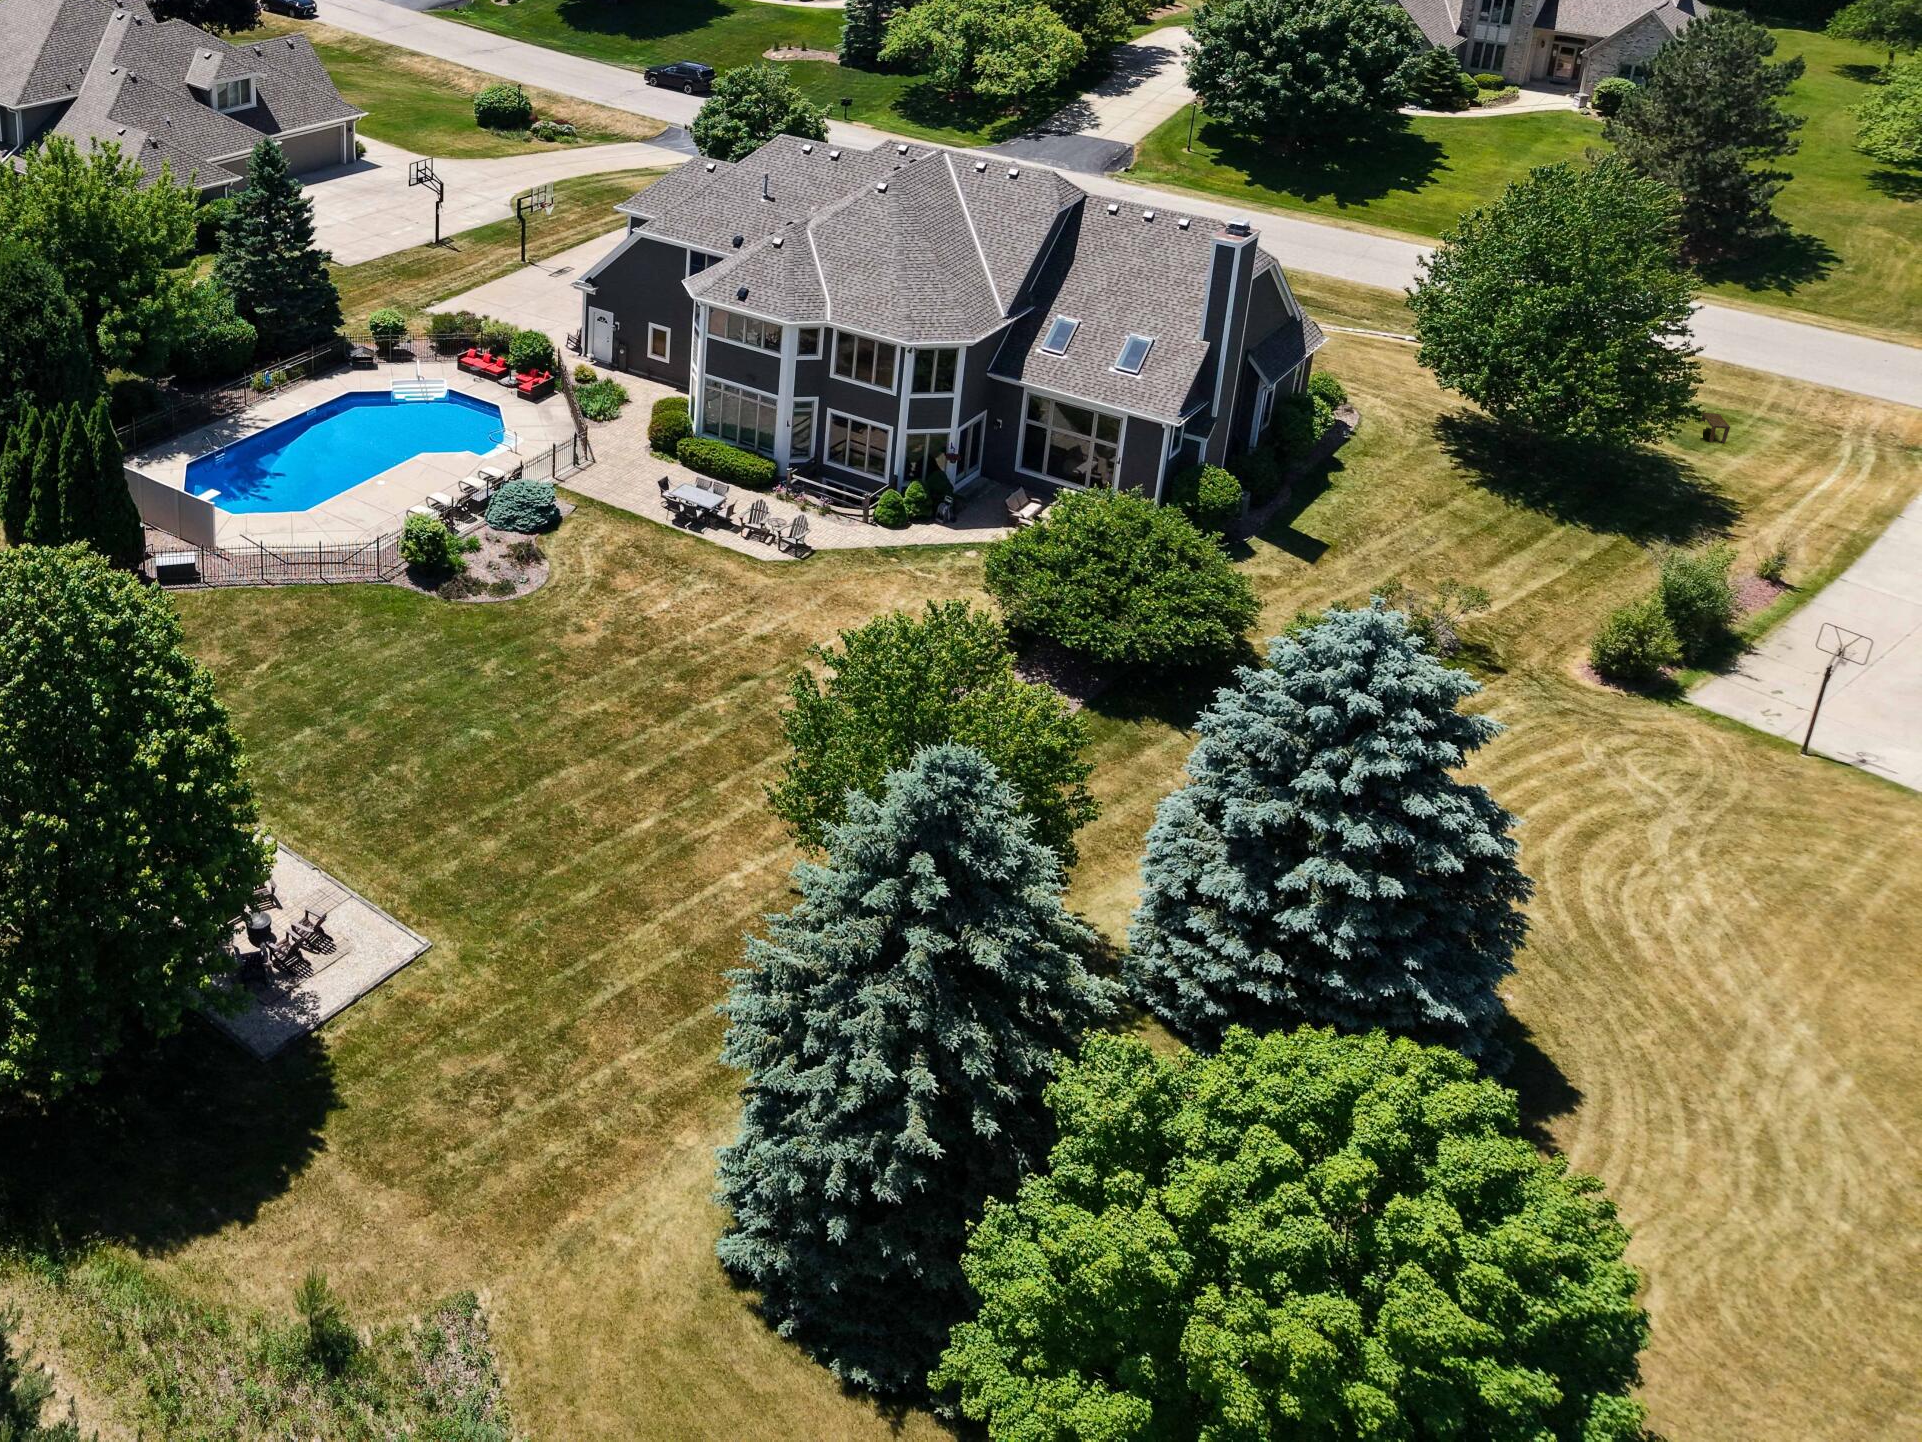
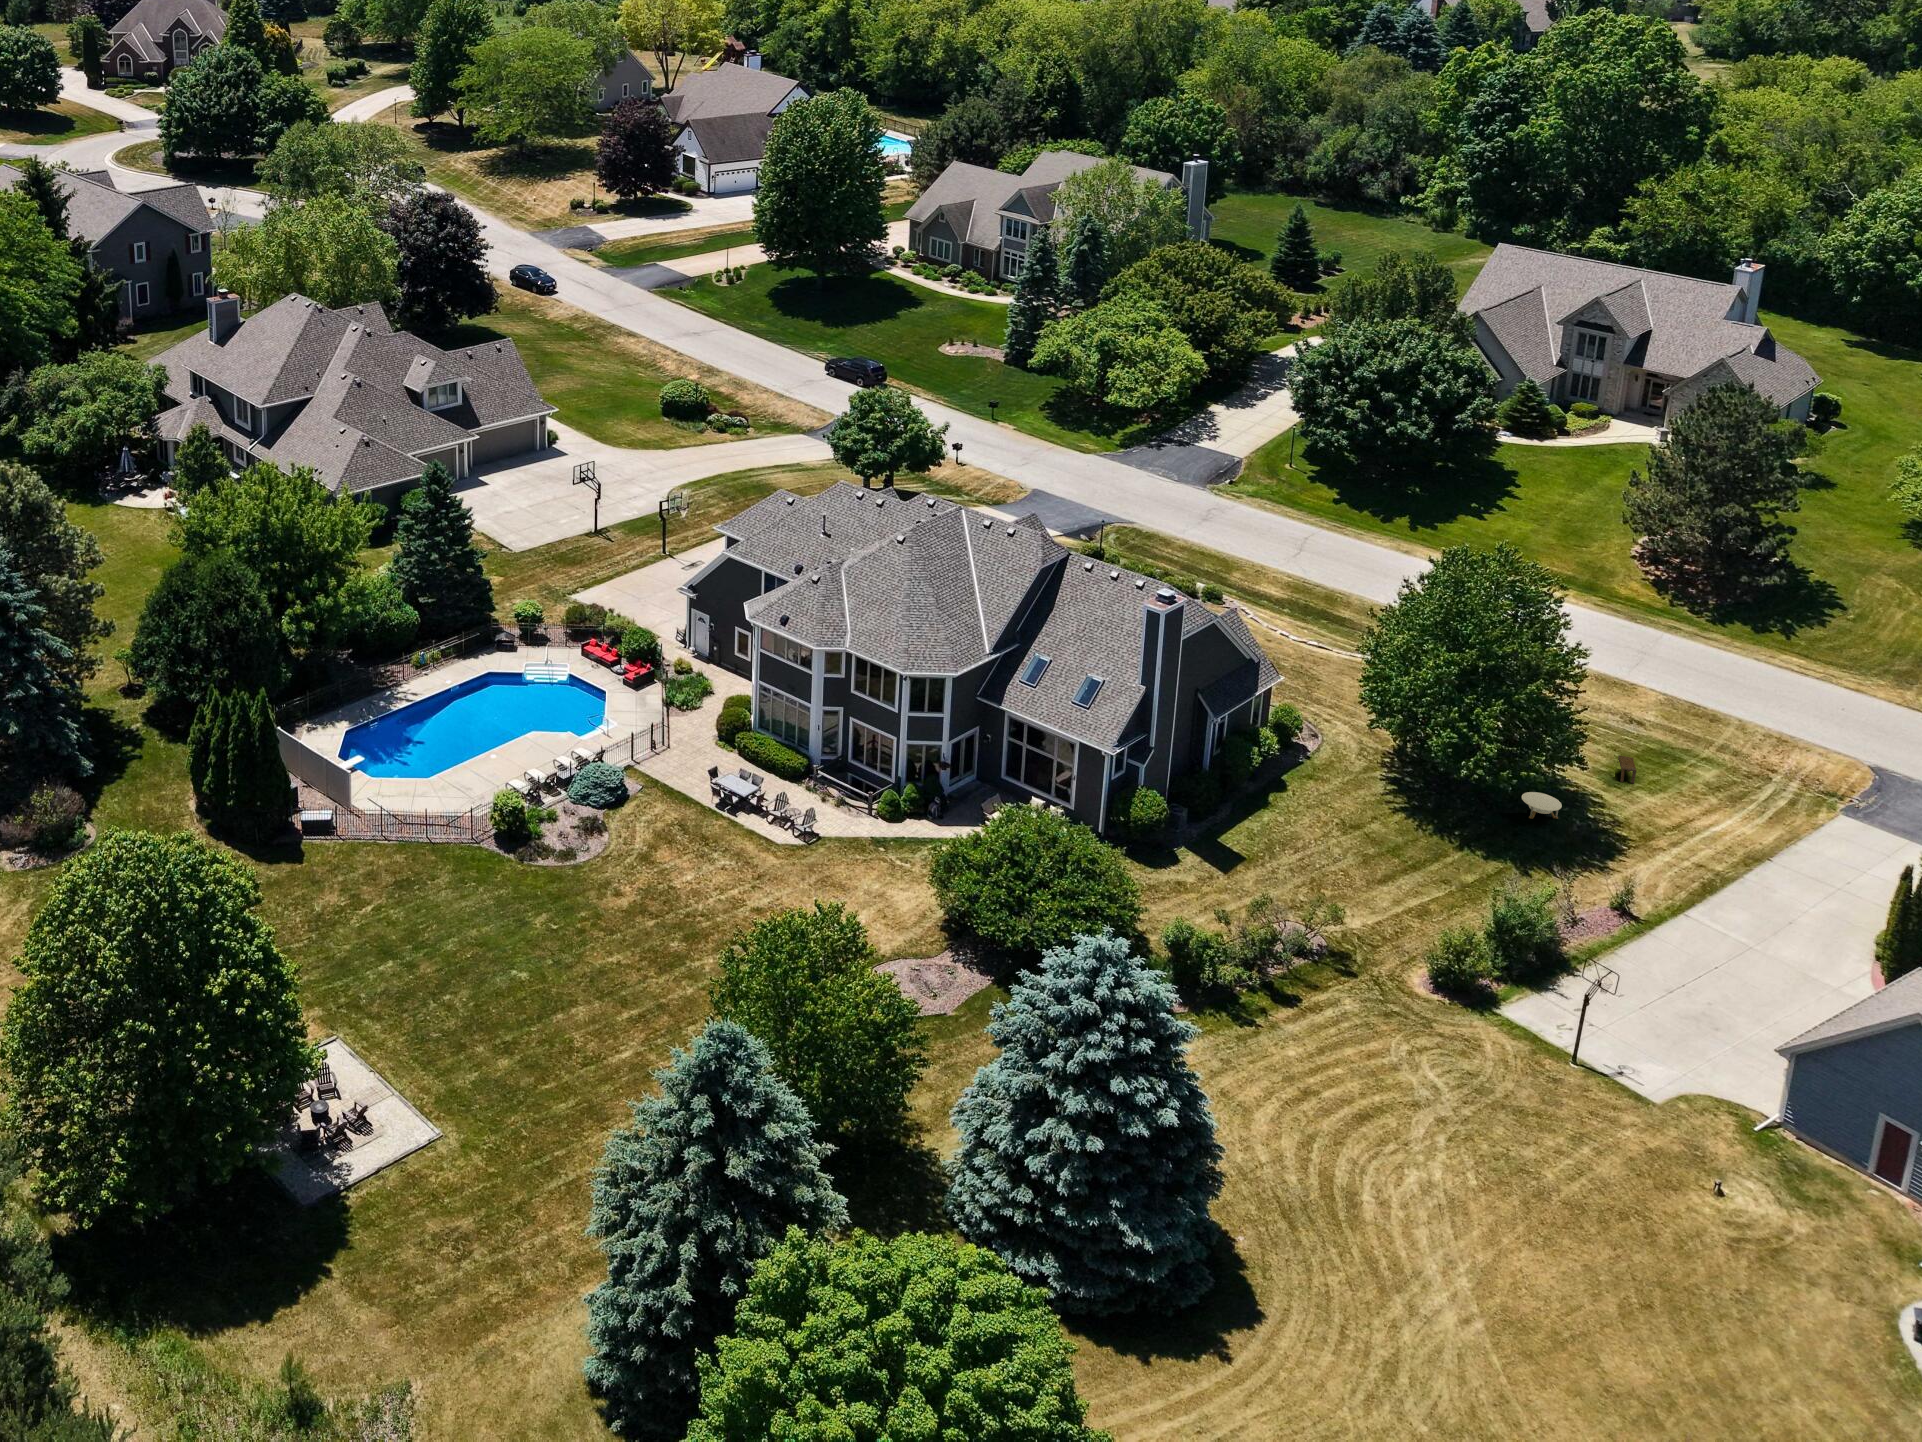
round table: none [1616,456,1666,486] -> present [1522,792,1562,819]

